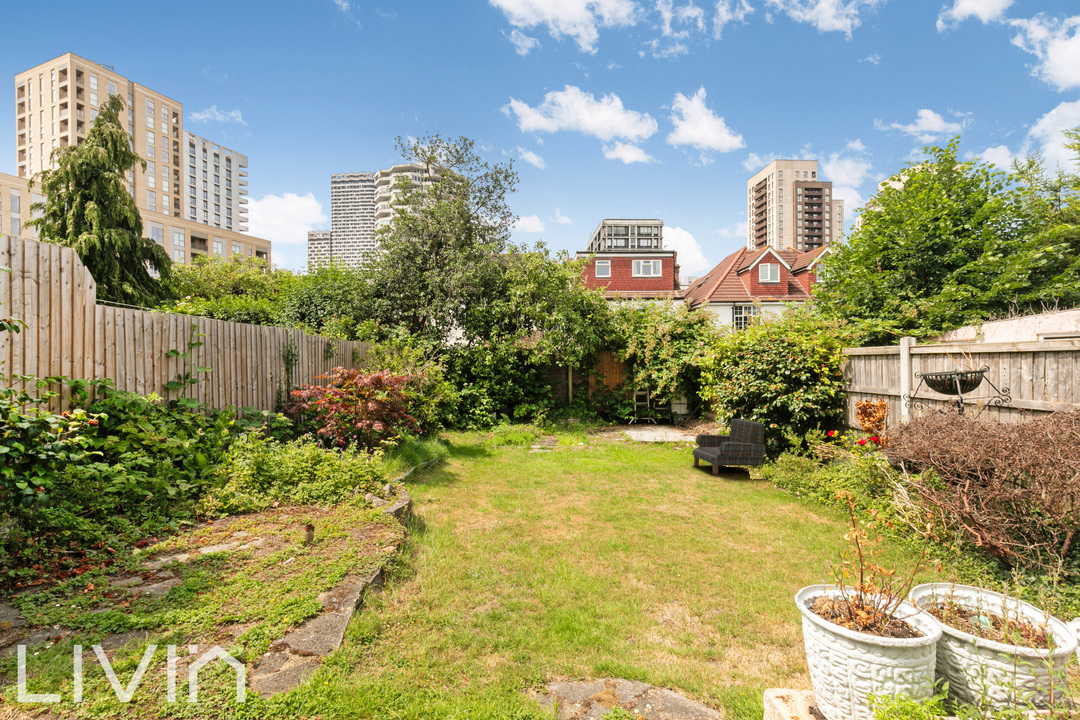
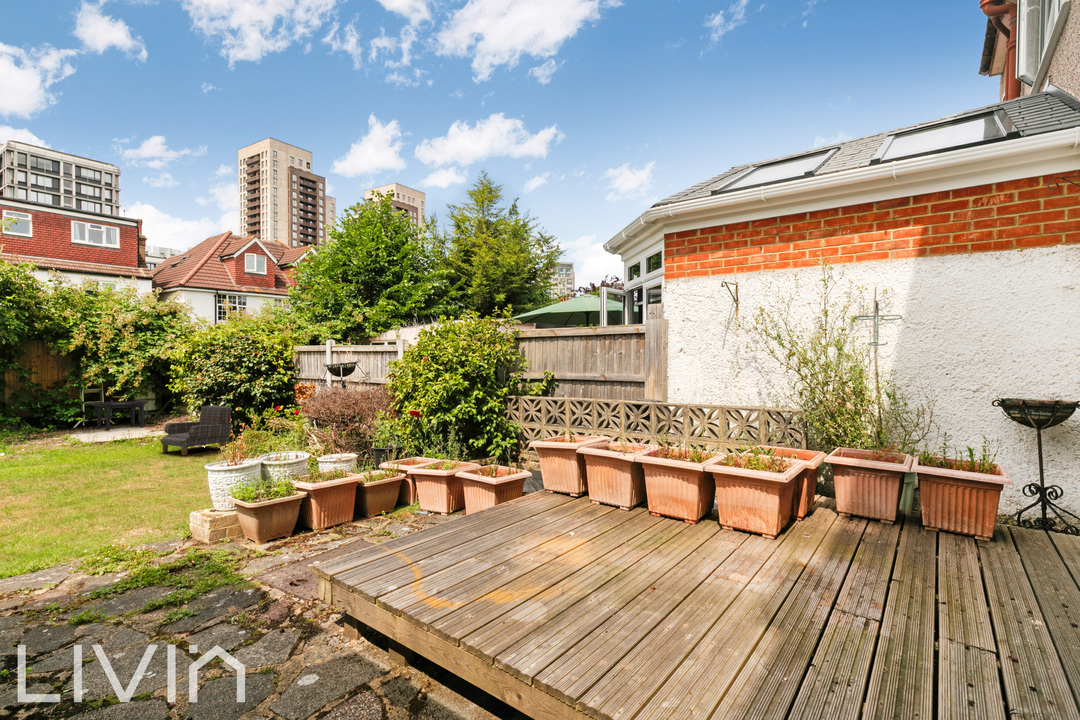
round table: none [641,404,682,430] -> present [92,401,148,430]

